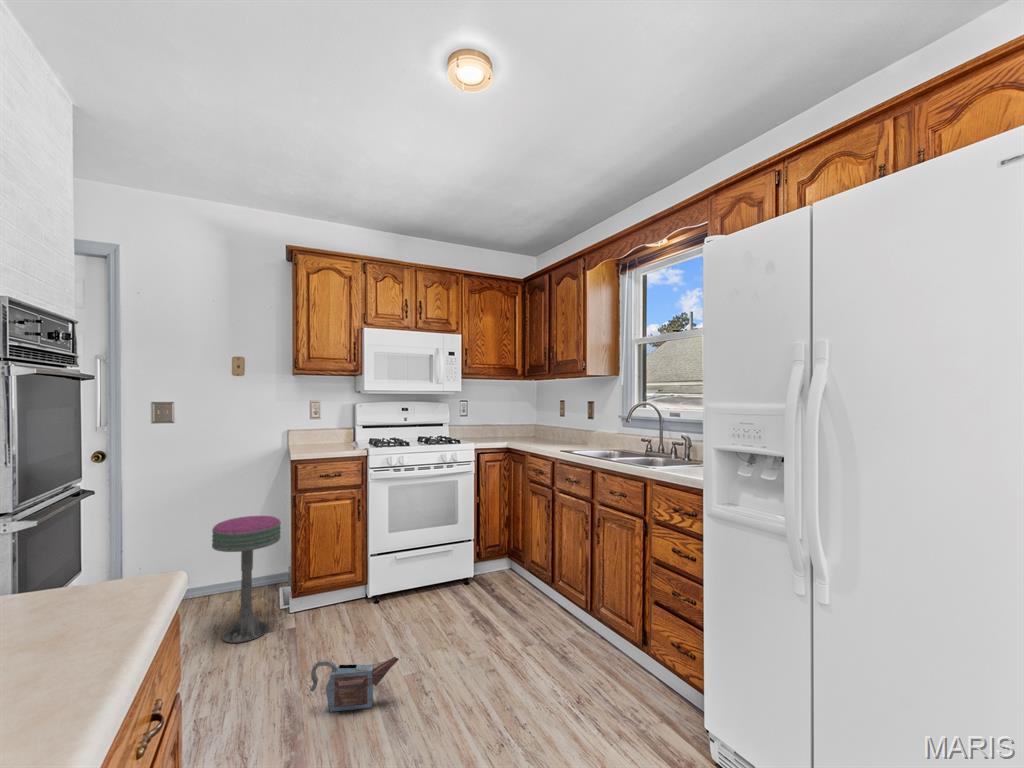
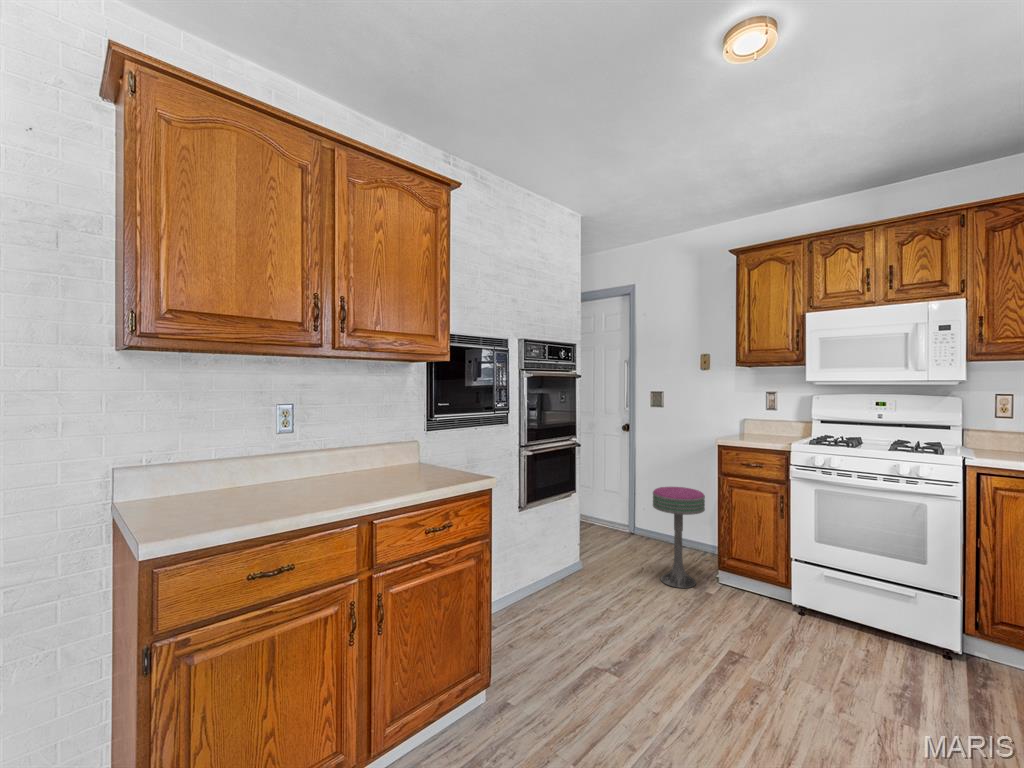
watering can: present [310,657,399,712] -> none [659,613,724,677]

